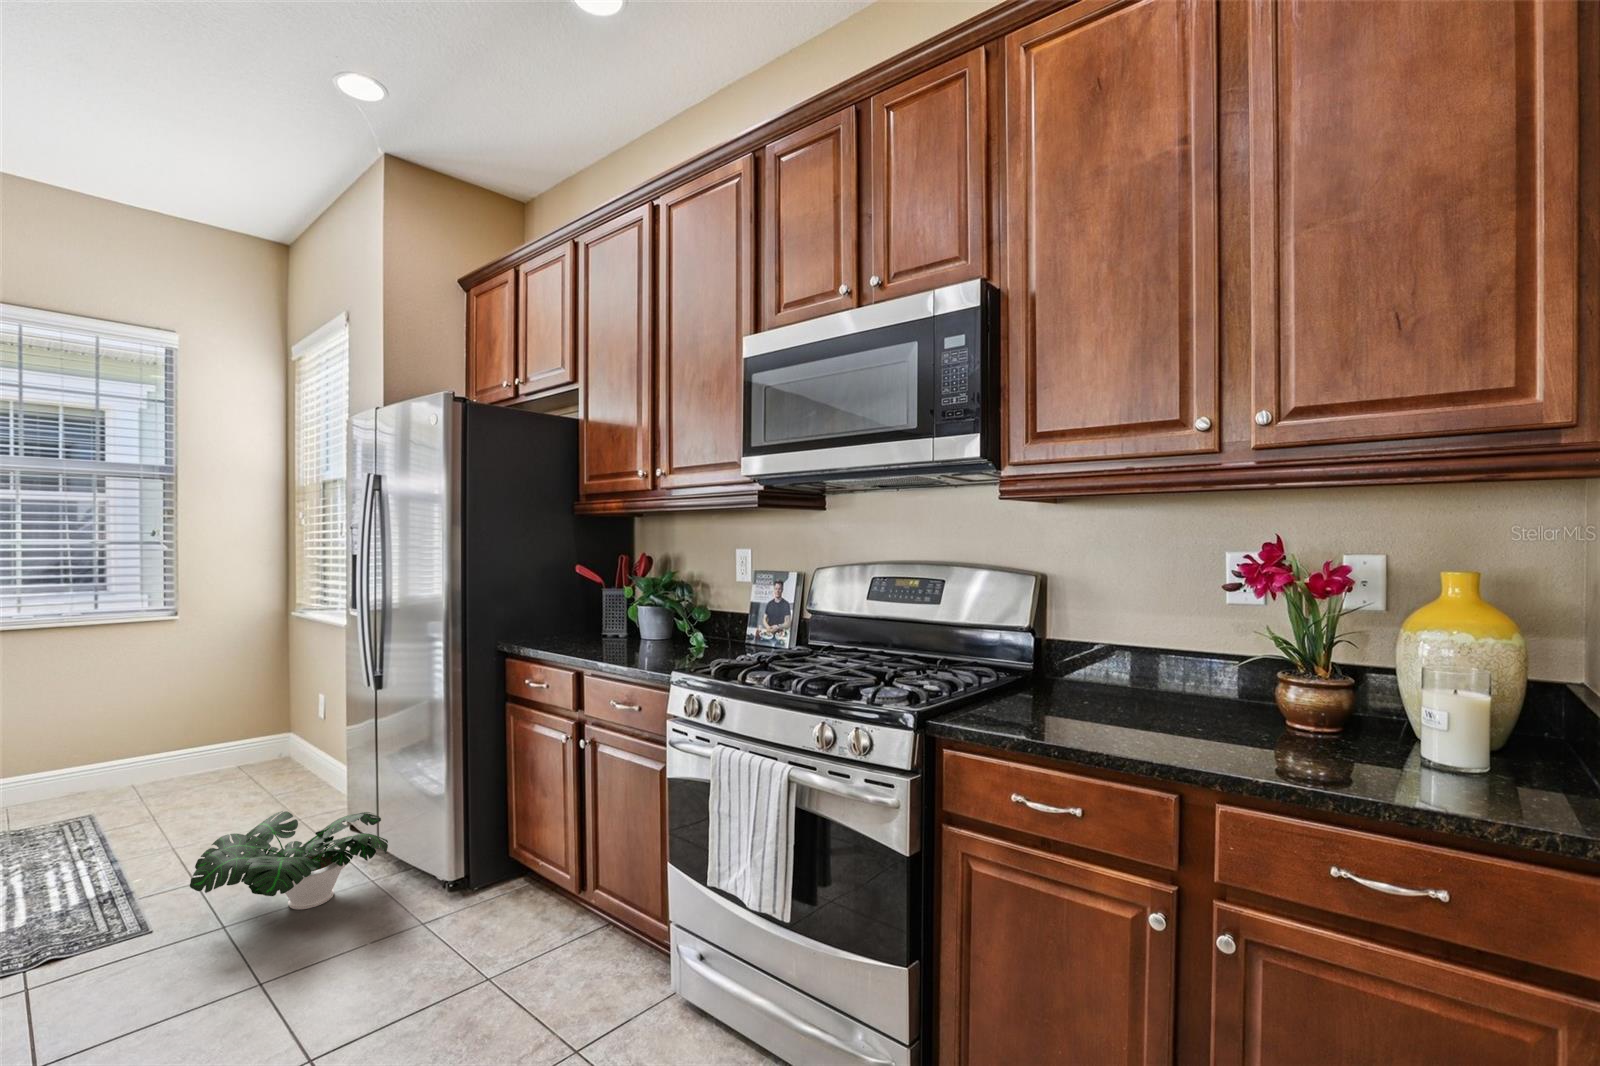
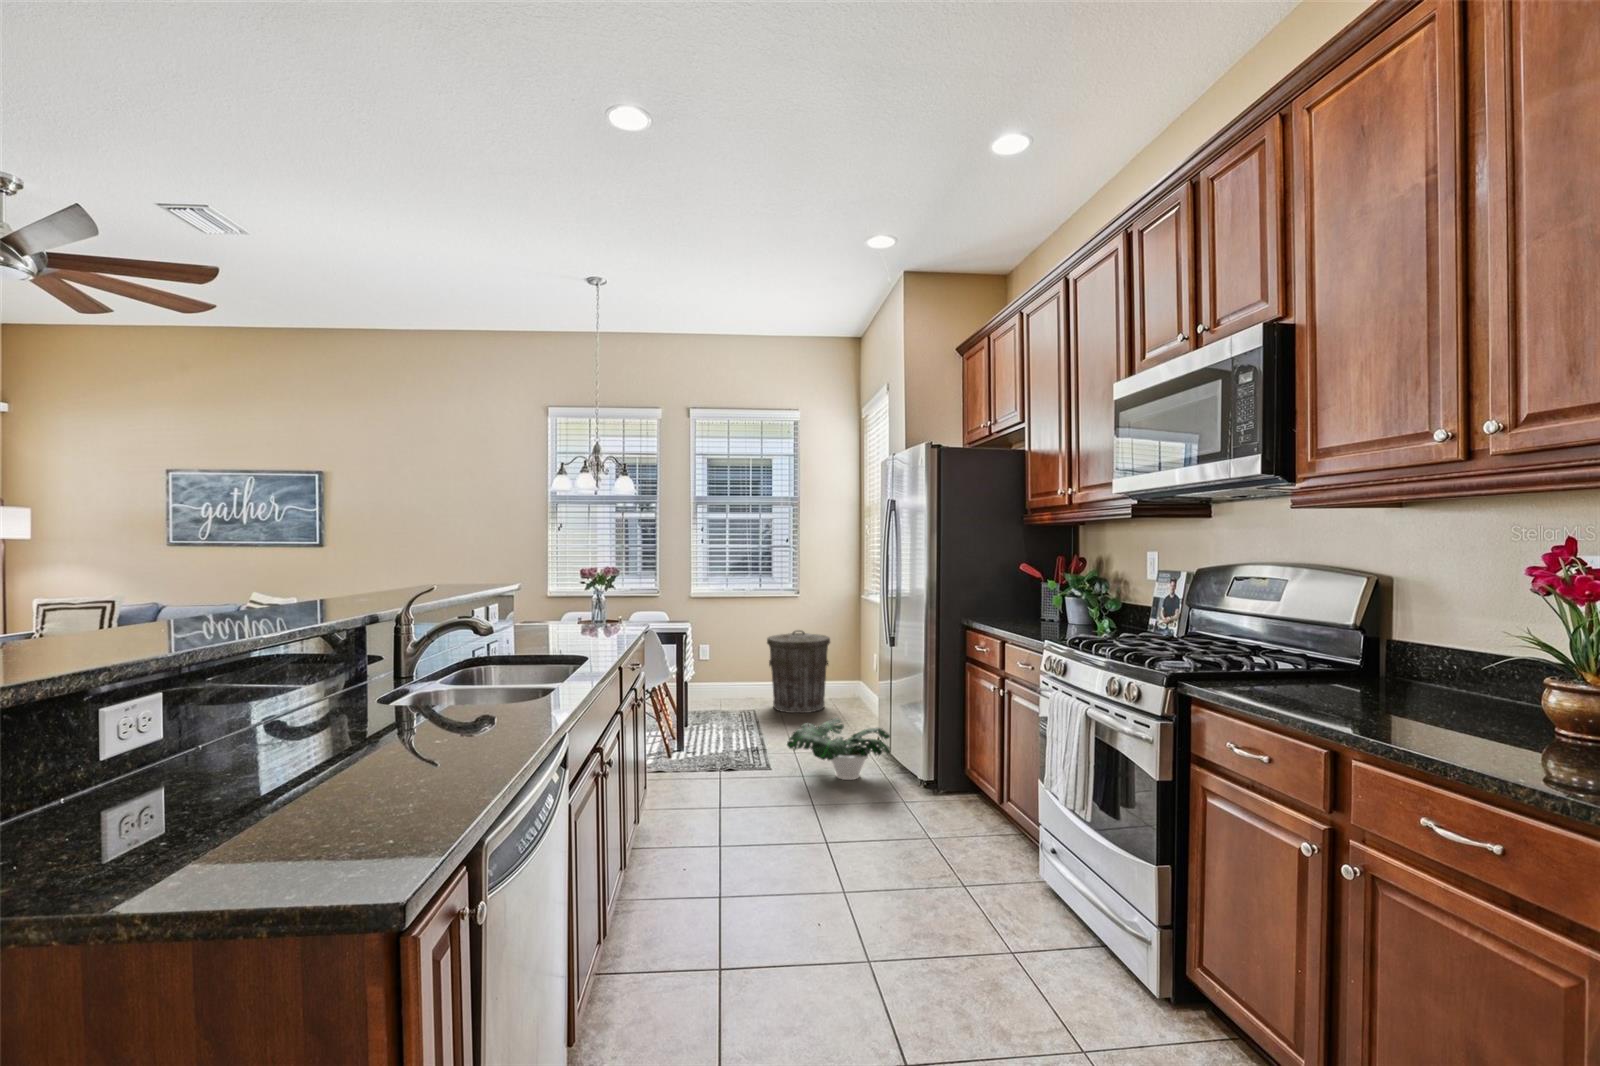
trash can: none [115,672,245,807] -> present [767,630,830,713]

